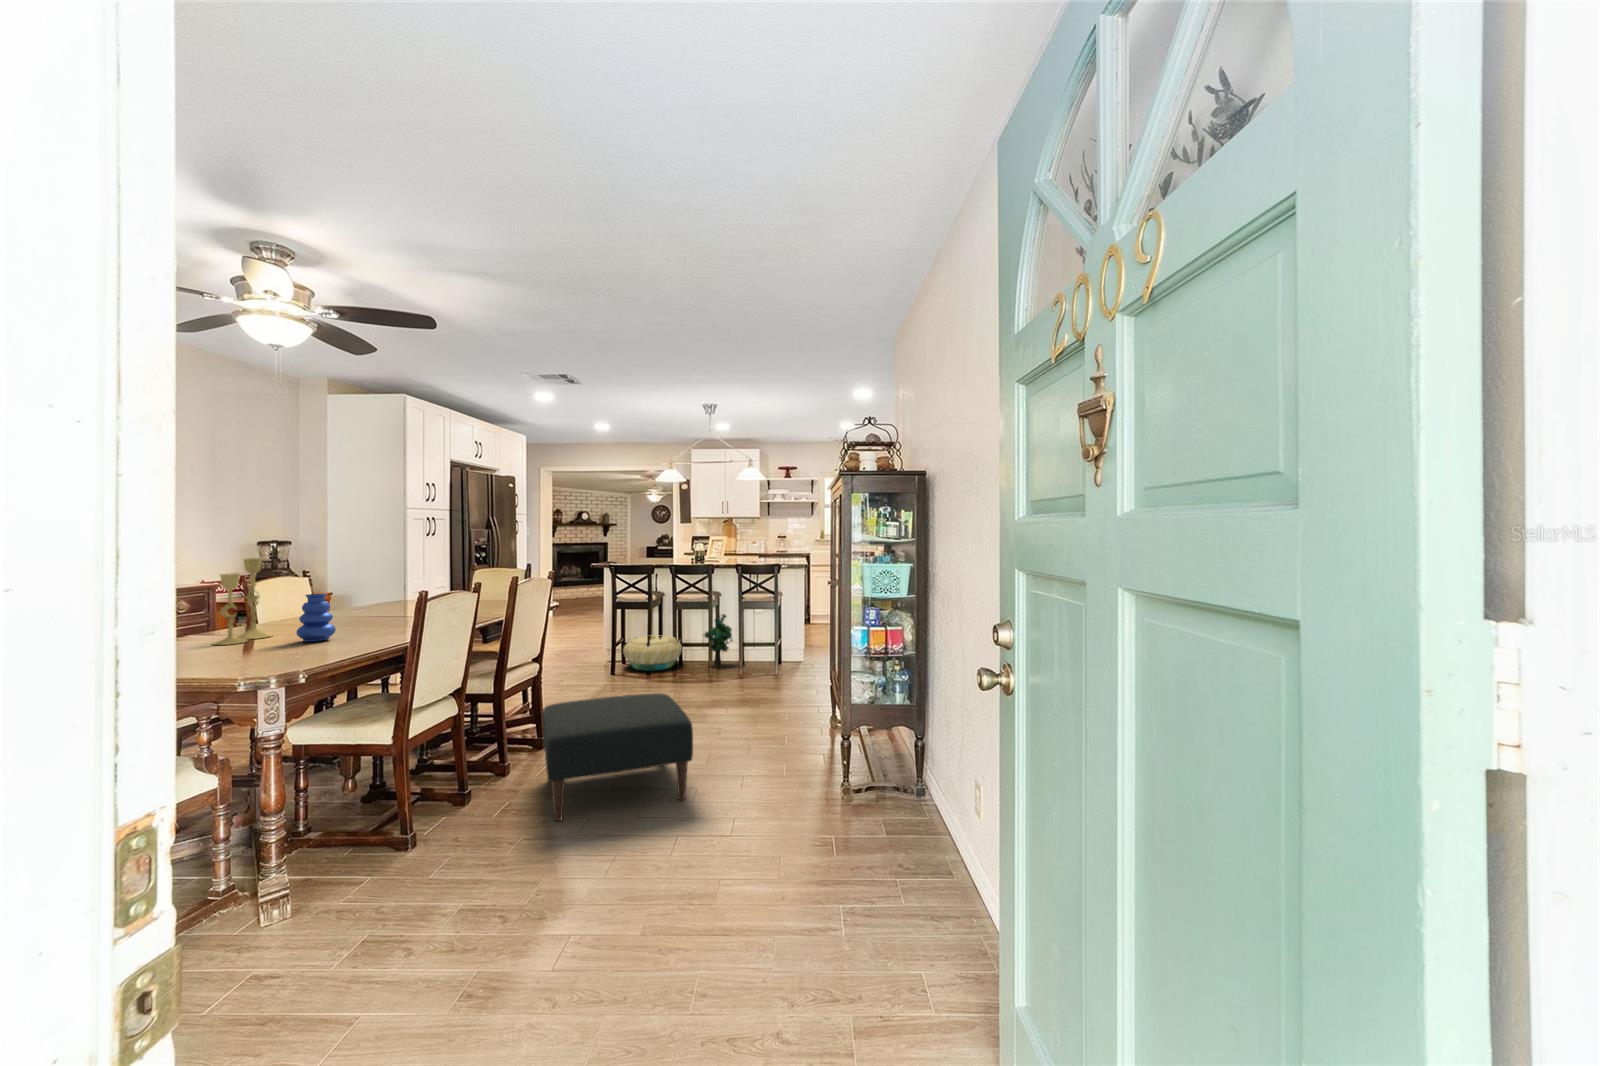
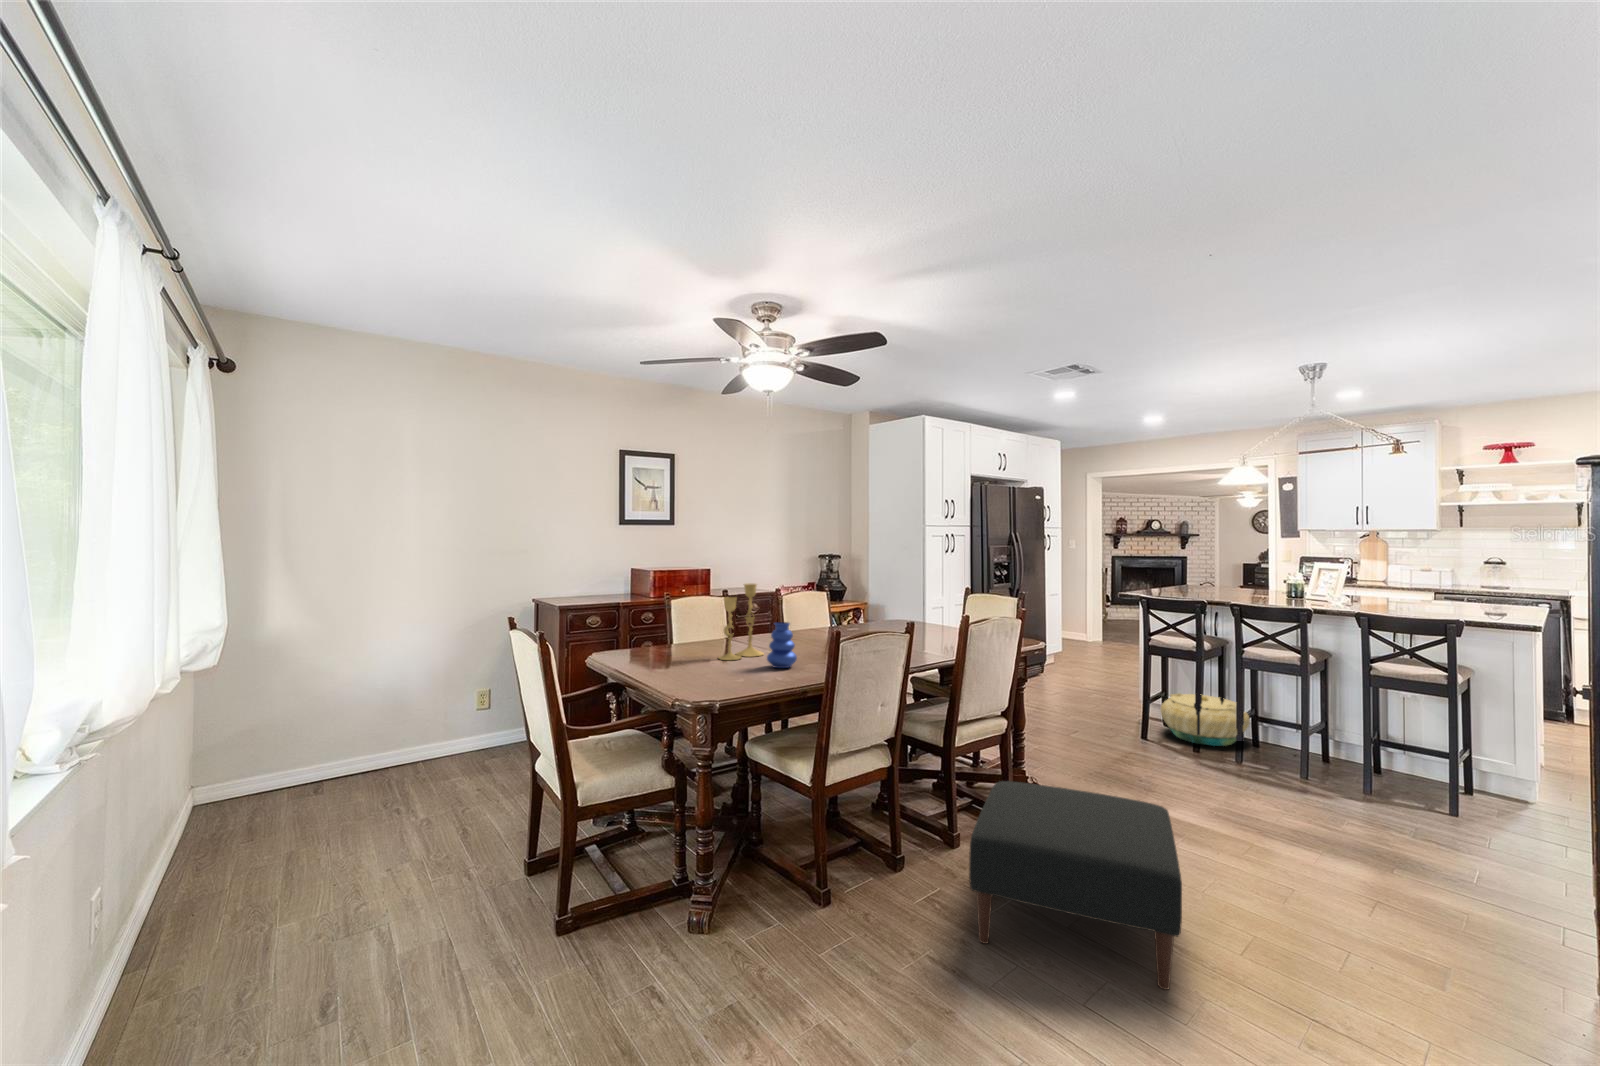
decorative plant: present [704,614,733,668] -> none [1282,683,1342,763]

